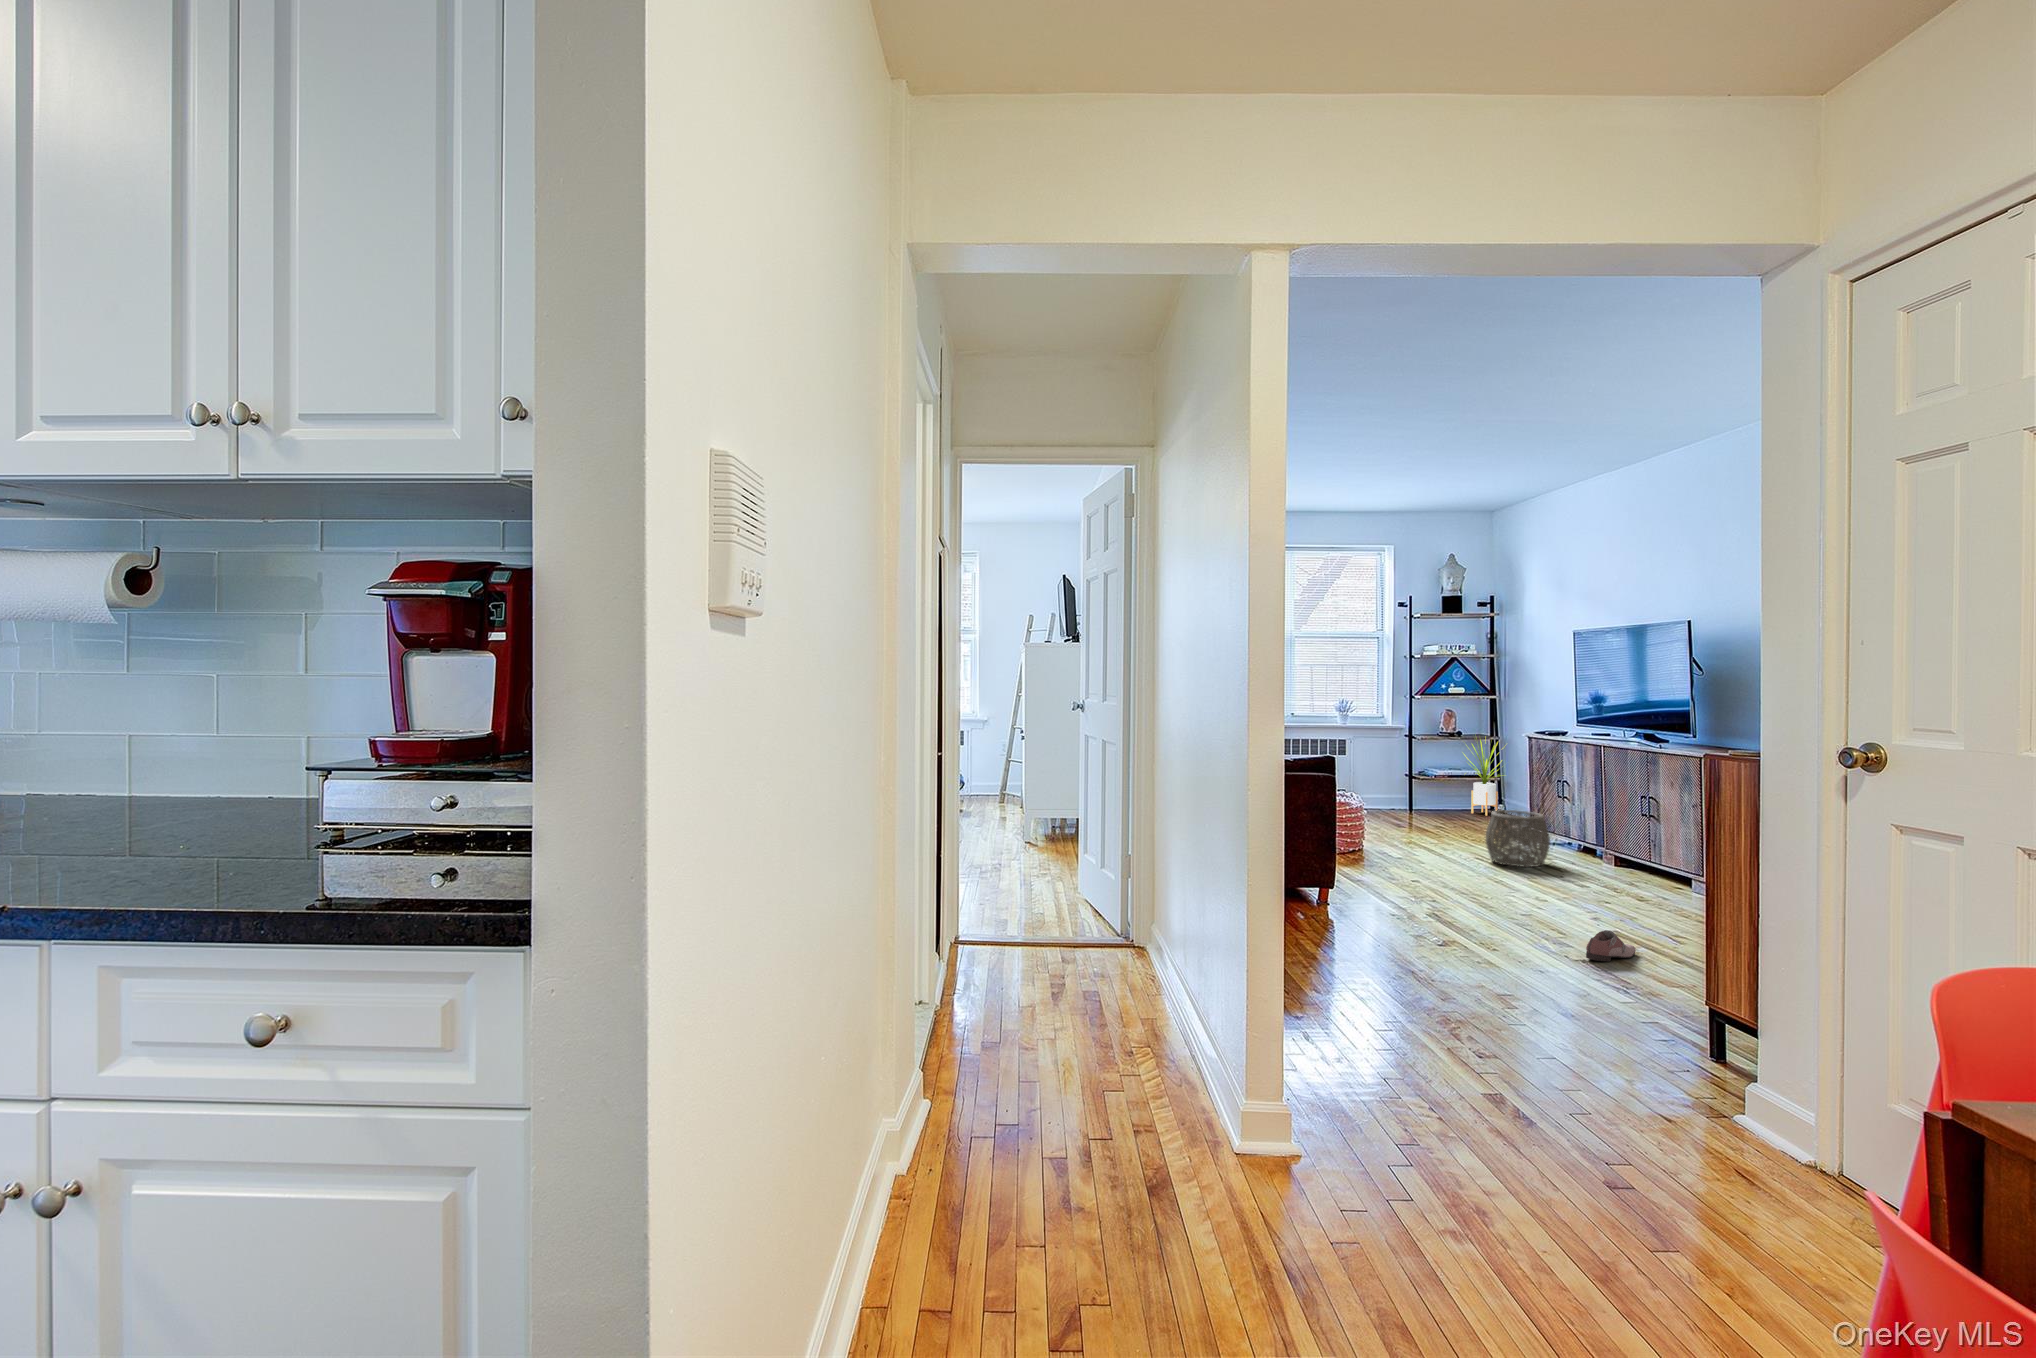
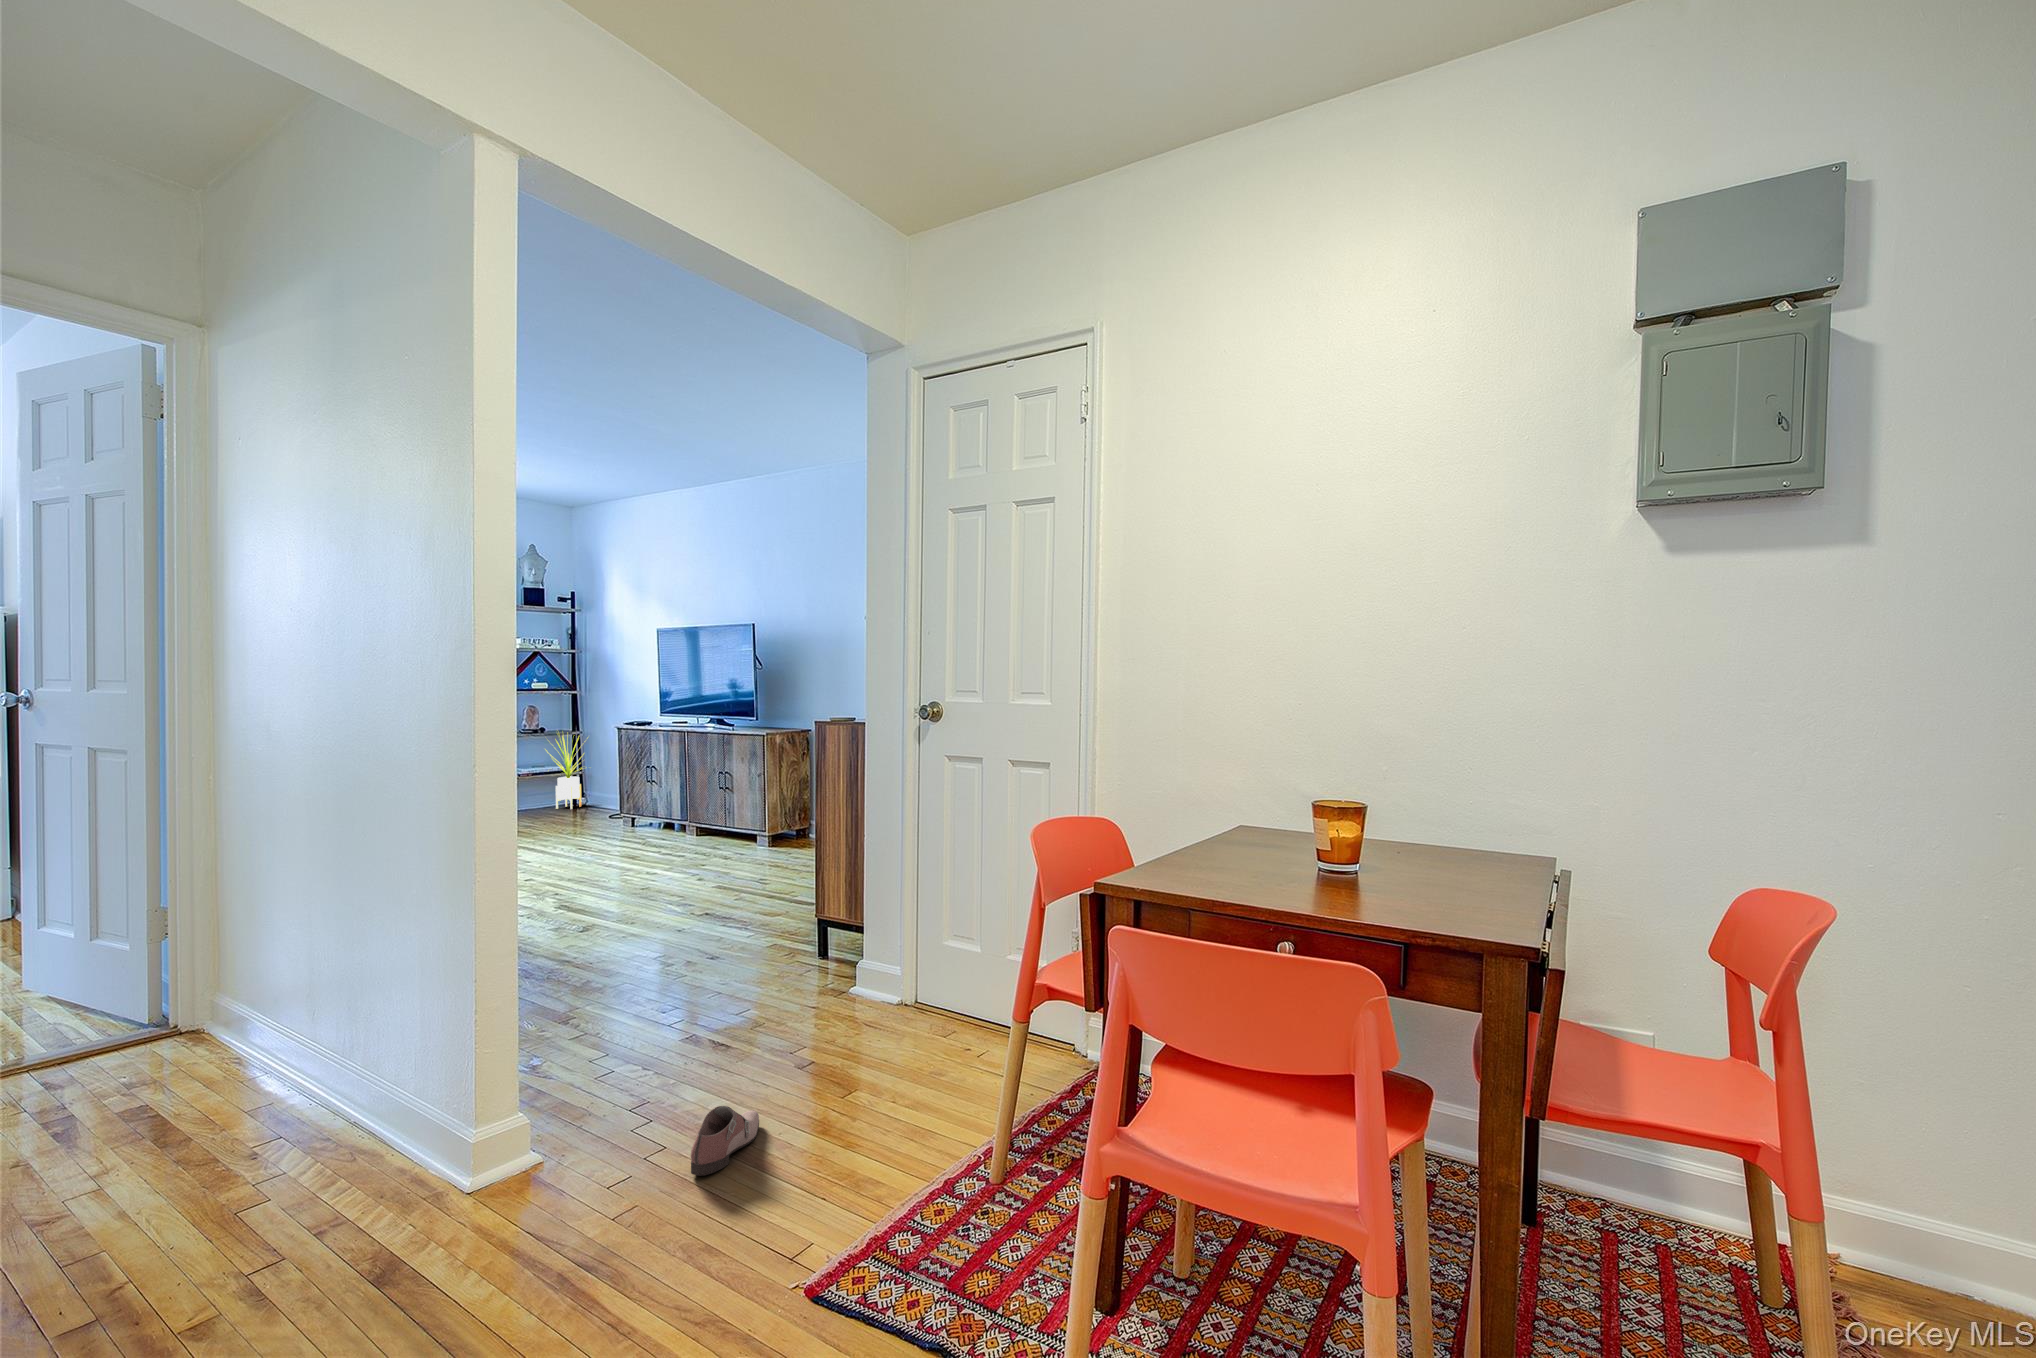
woven basket: present [1486,810,1550,867] -> none [589,797,649,851]
shoe: present [1586,930,1636,961] -> present [691,1106,759,1176]

